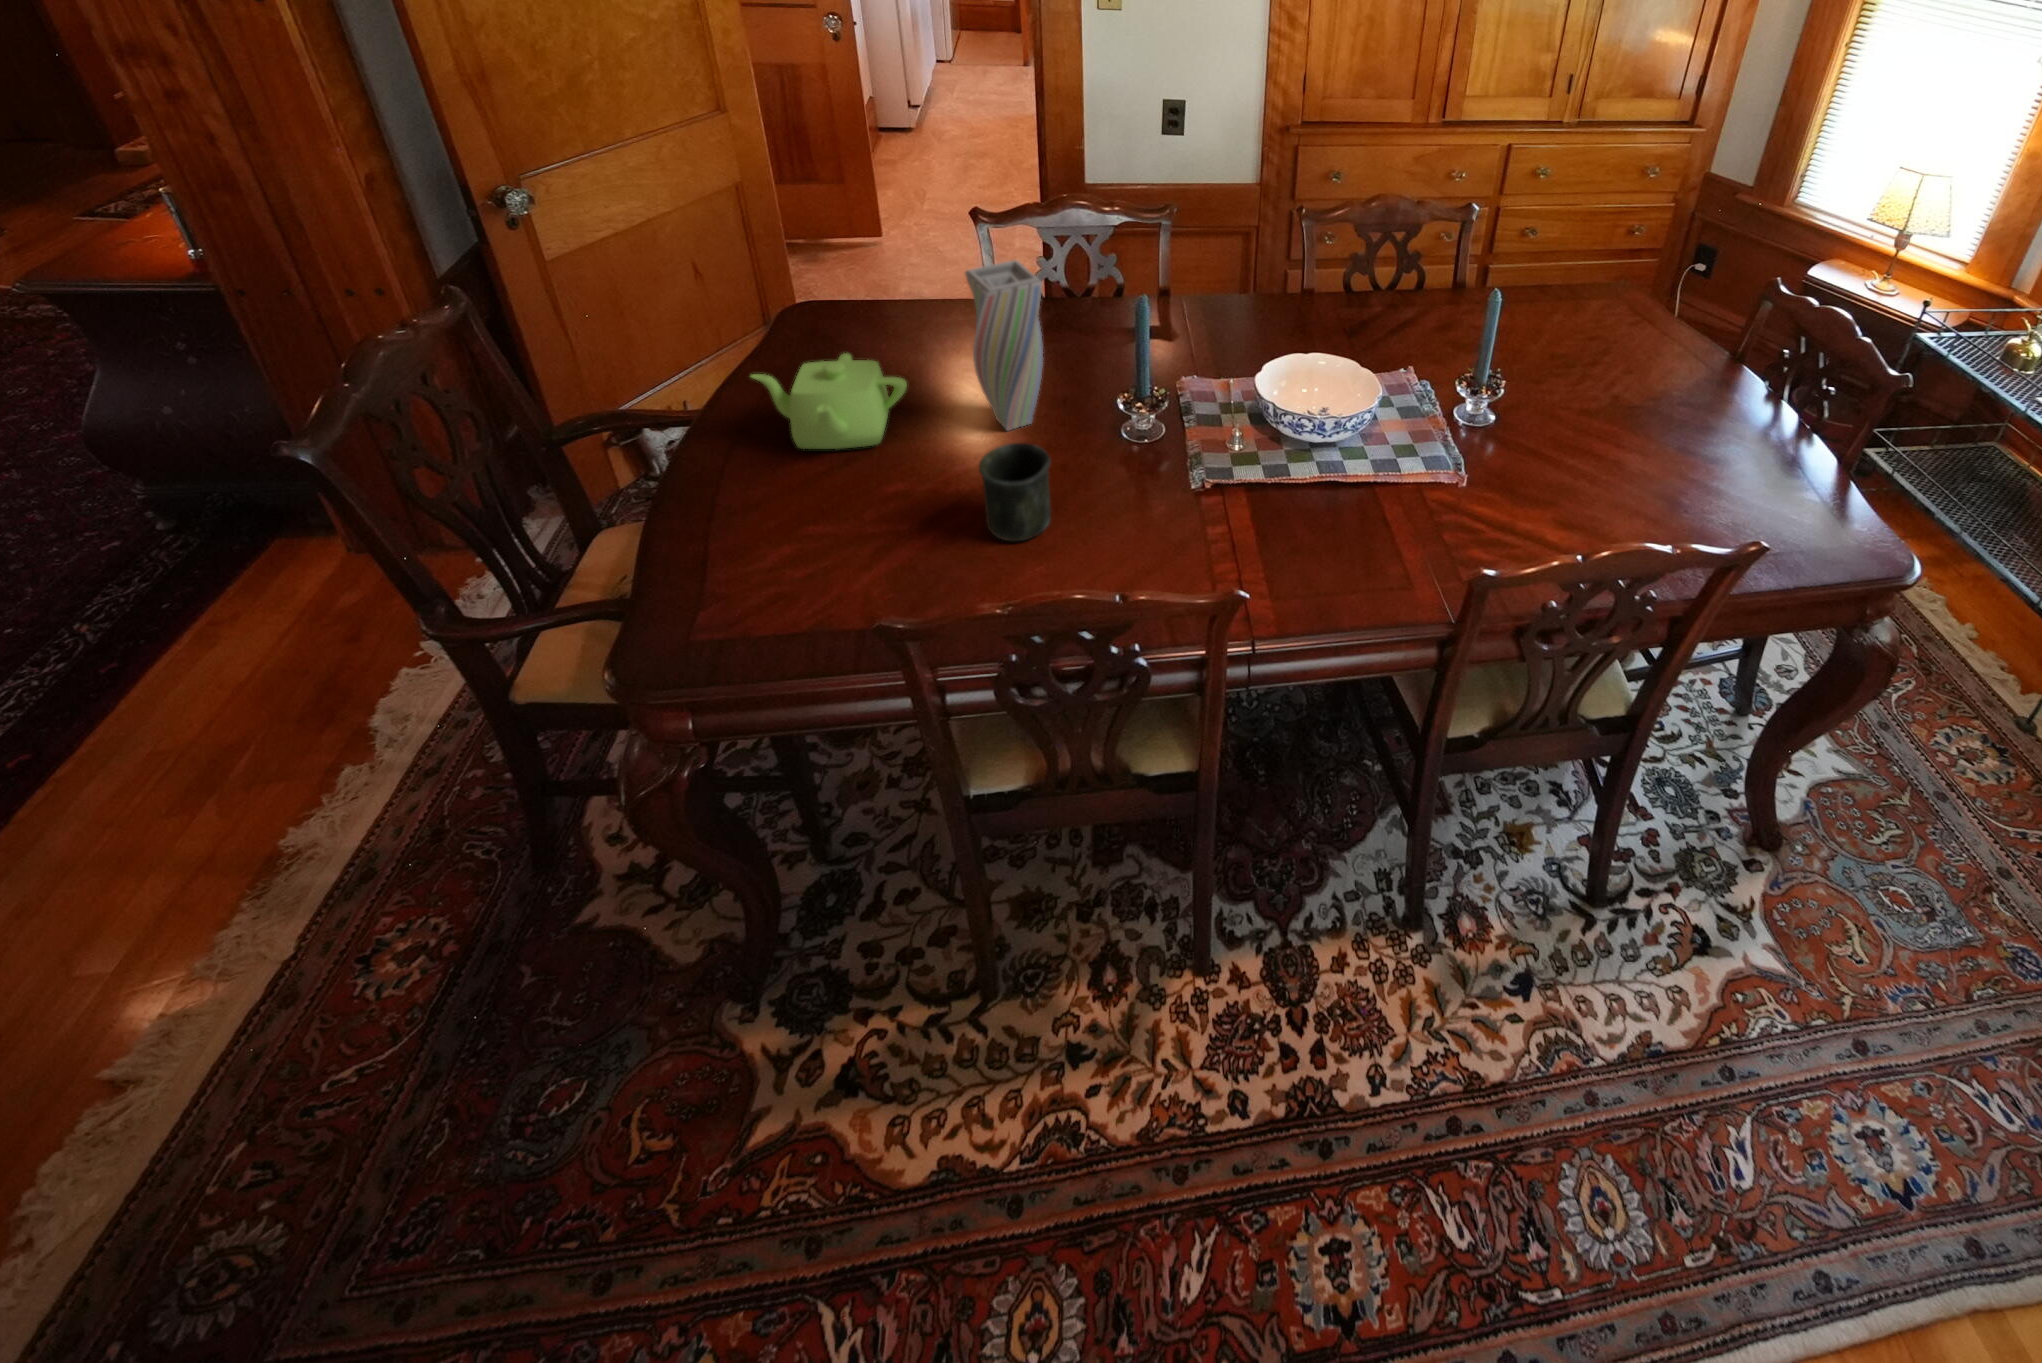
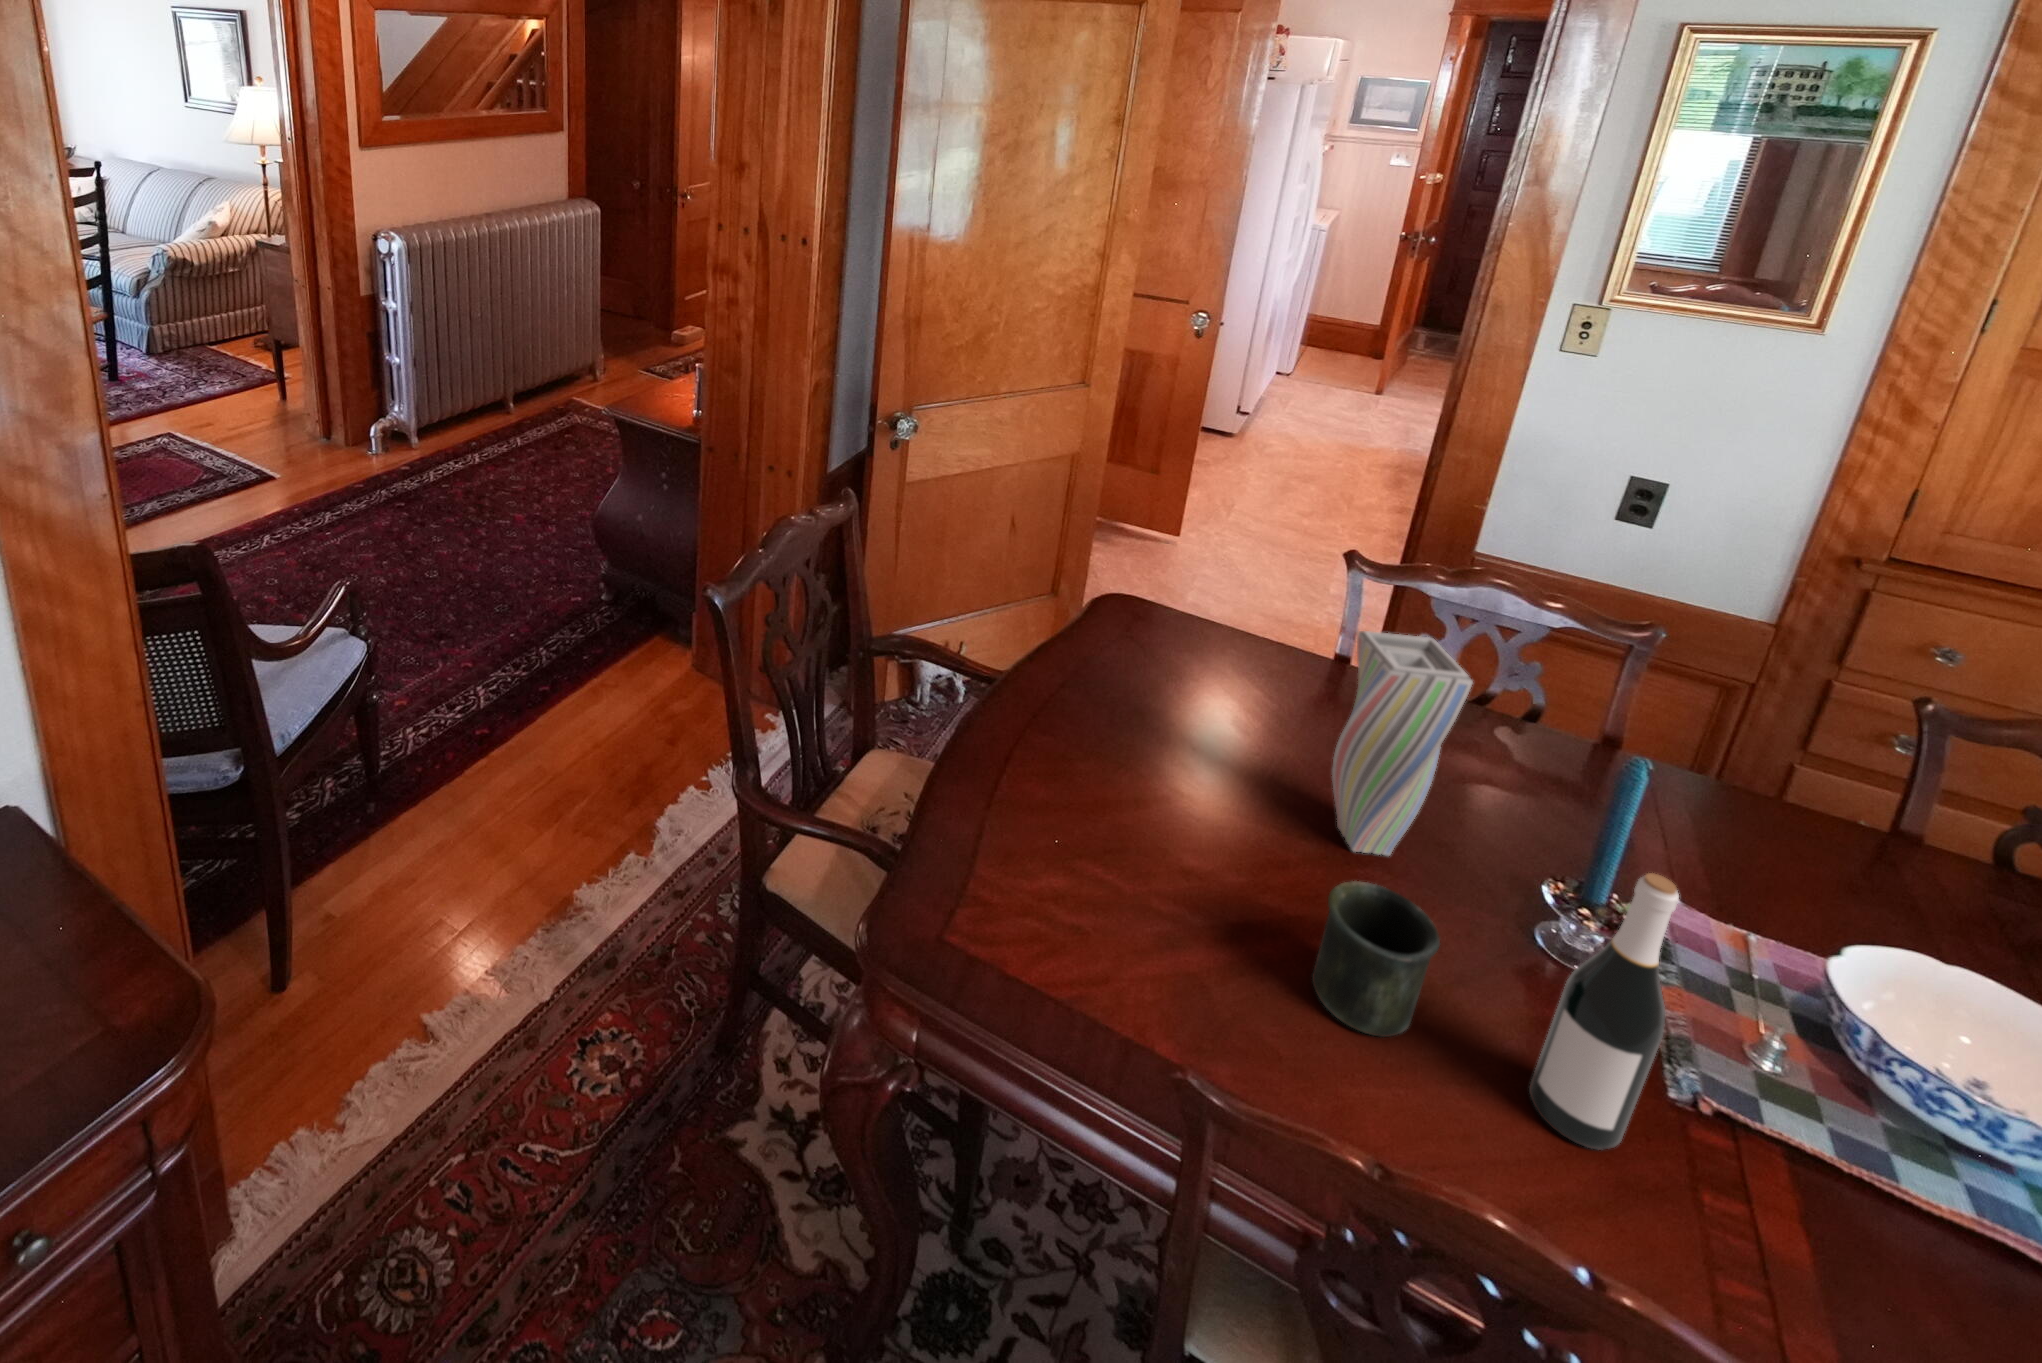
teapot: present [751,353,907,449] -> none [1068,659,1238,794]
wine bottle: none [1118,363,1167,538] -> present [1529,873,1679,1149]

